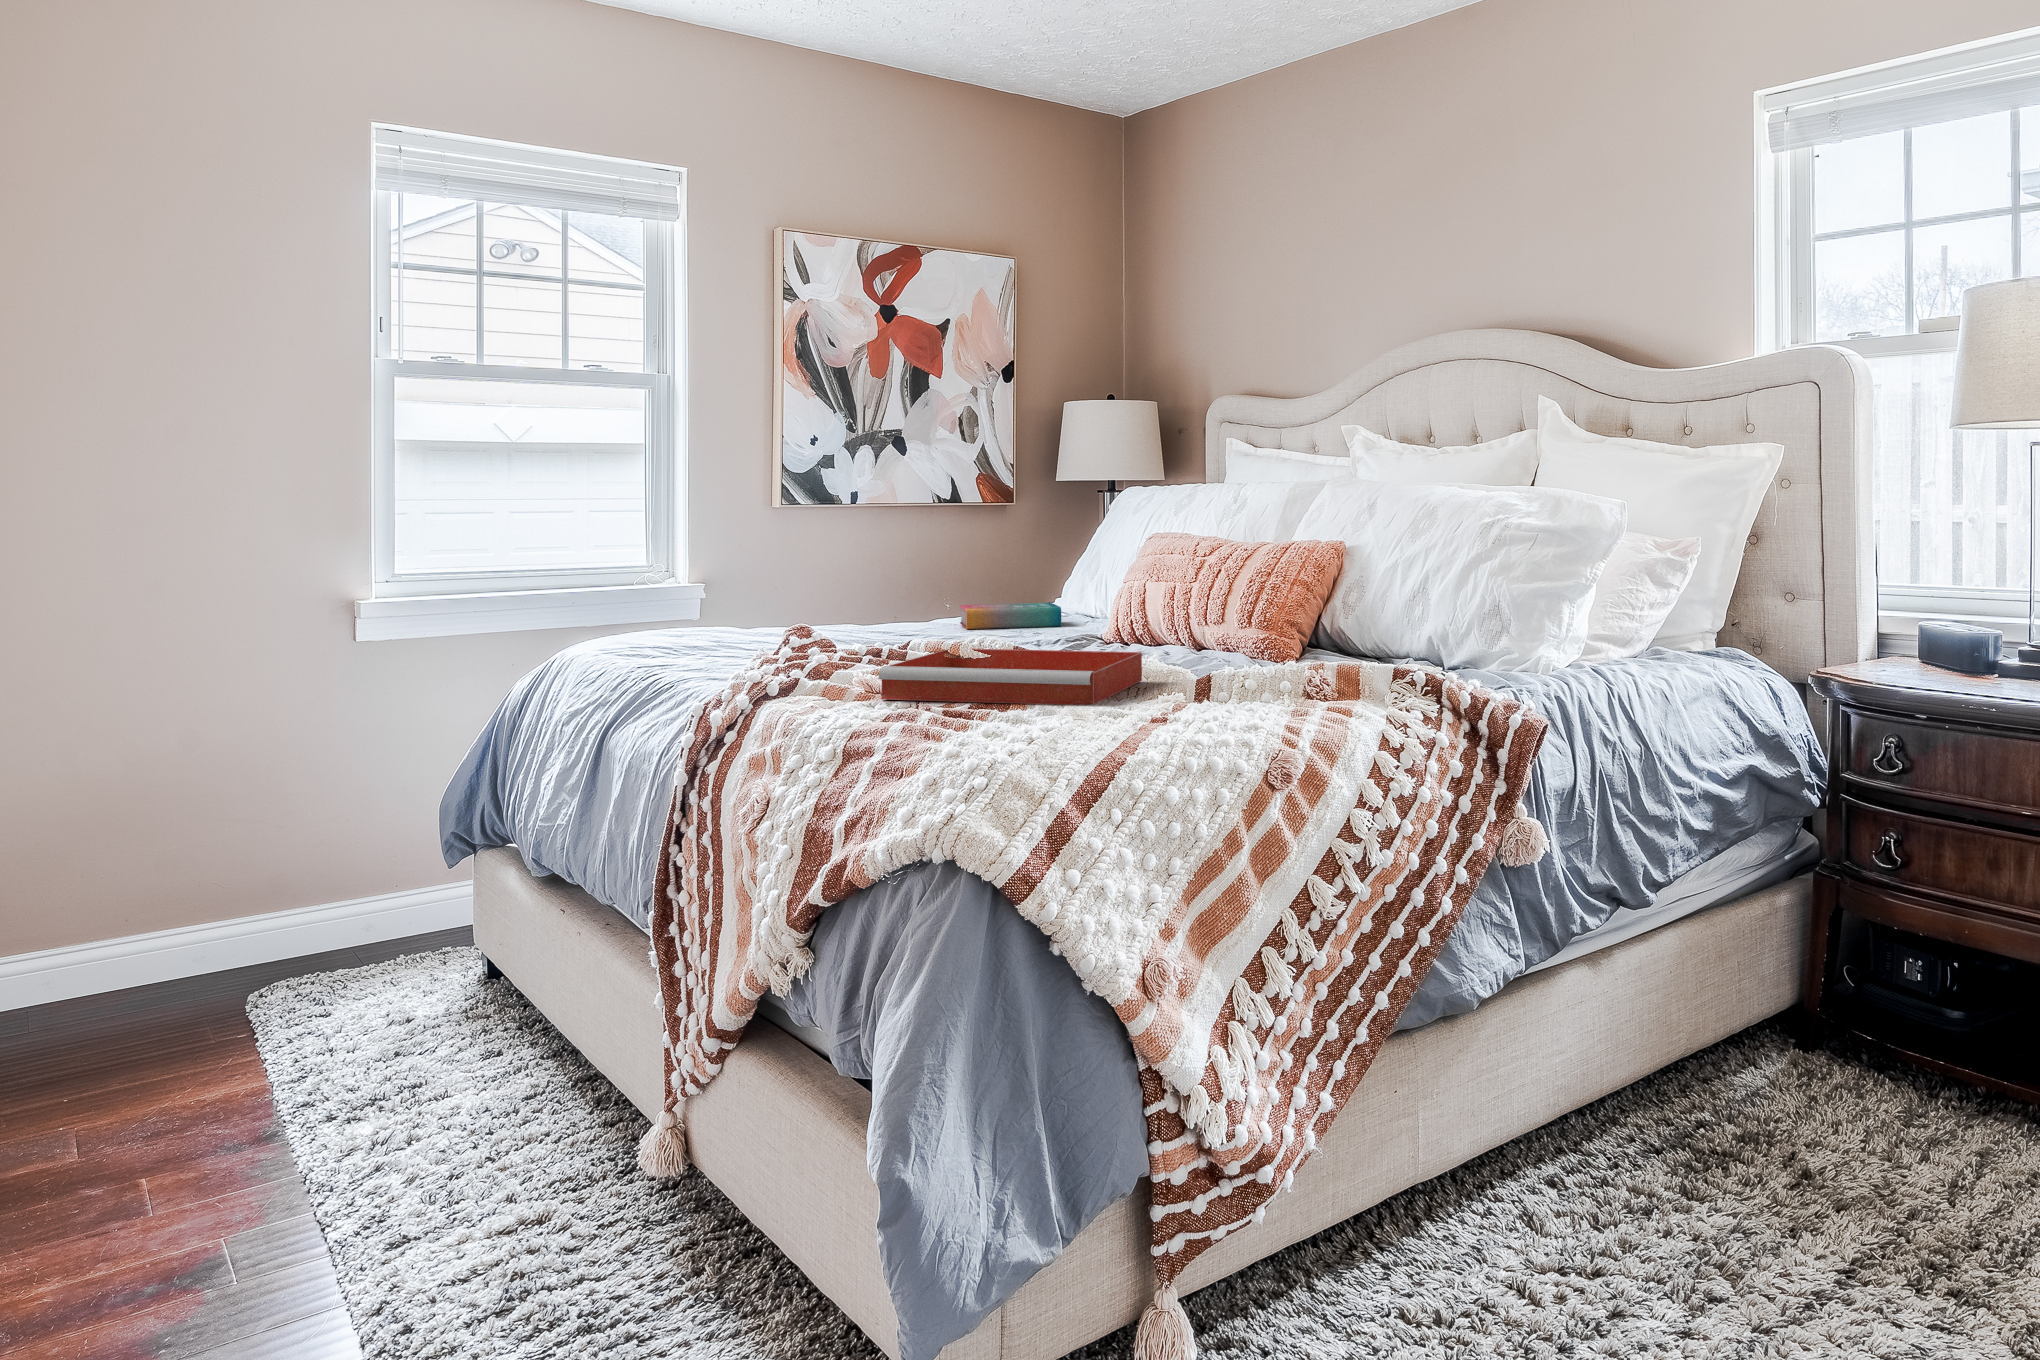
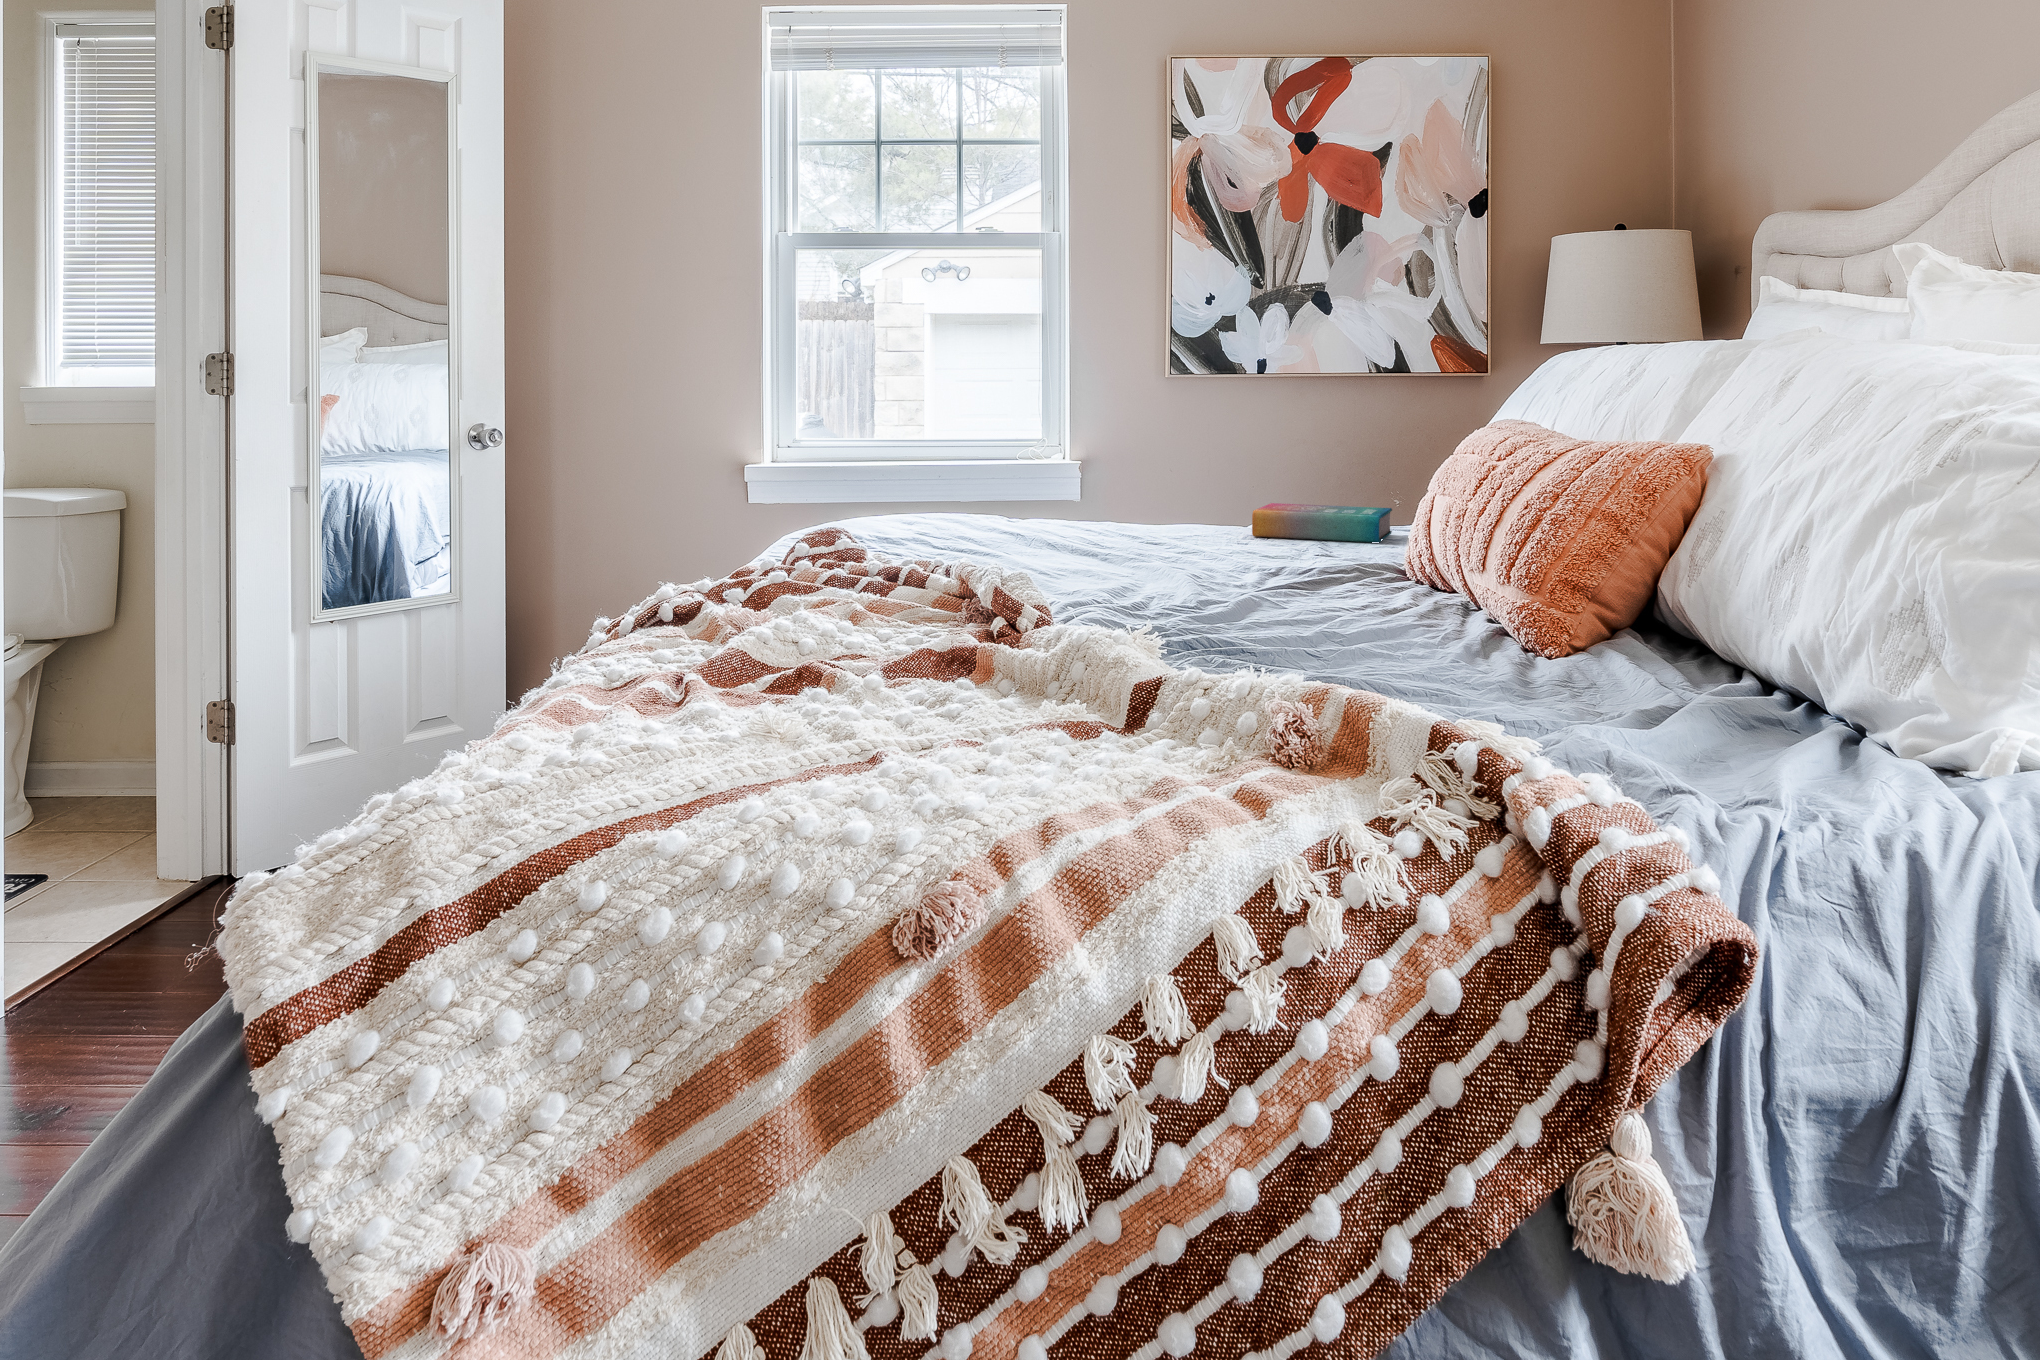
tray: present [878,649,1142,705] -> none [726,575,1122,703]

